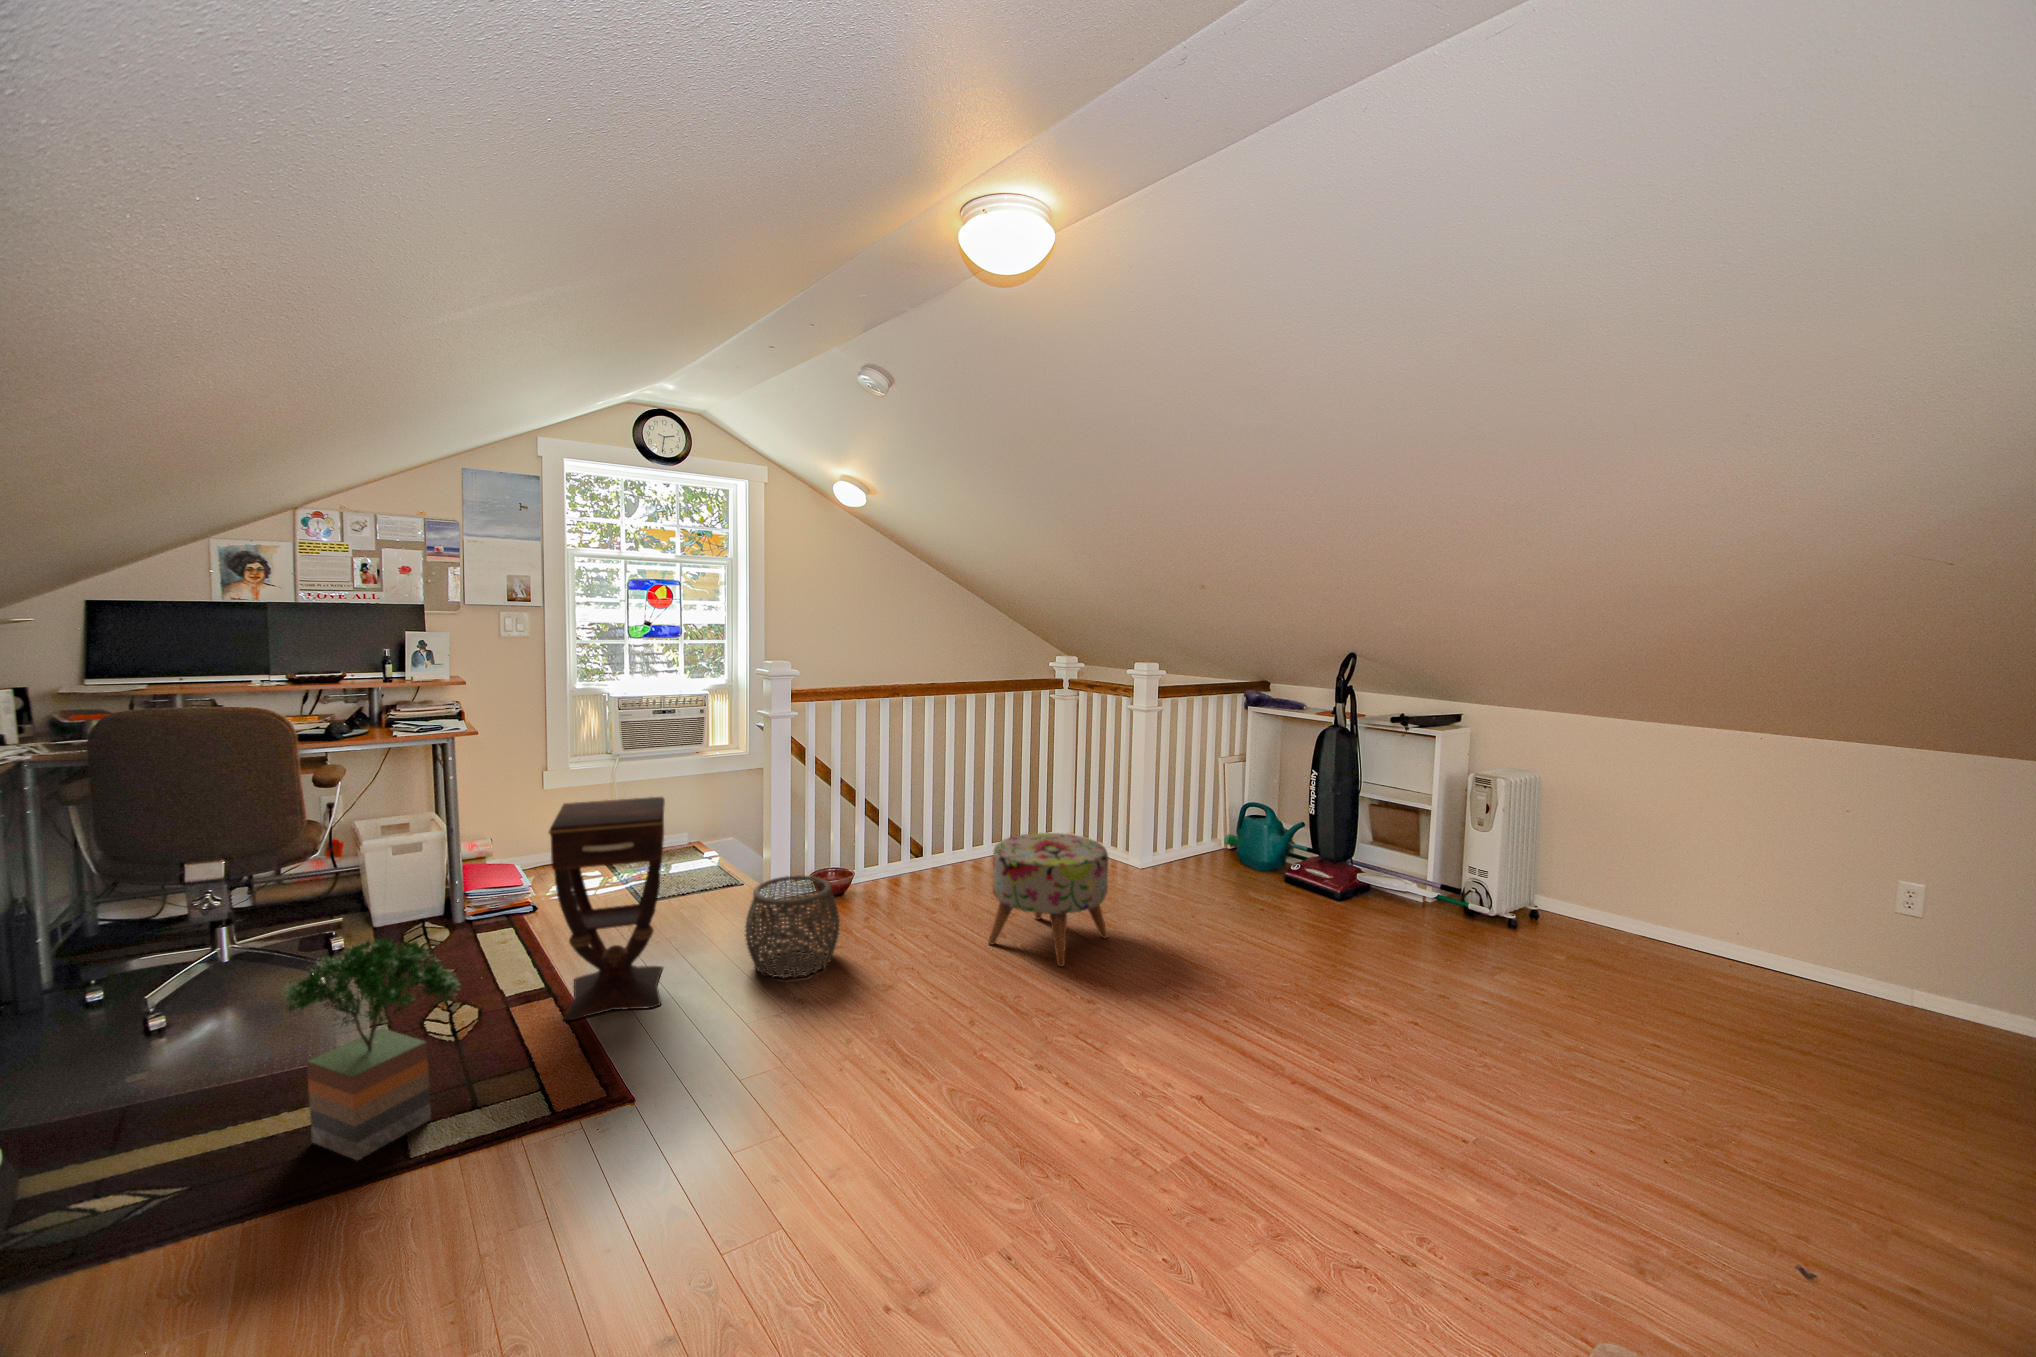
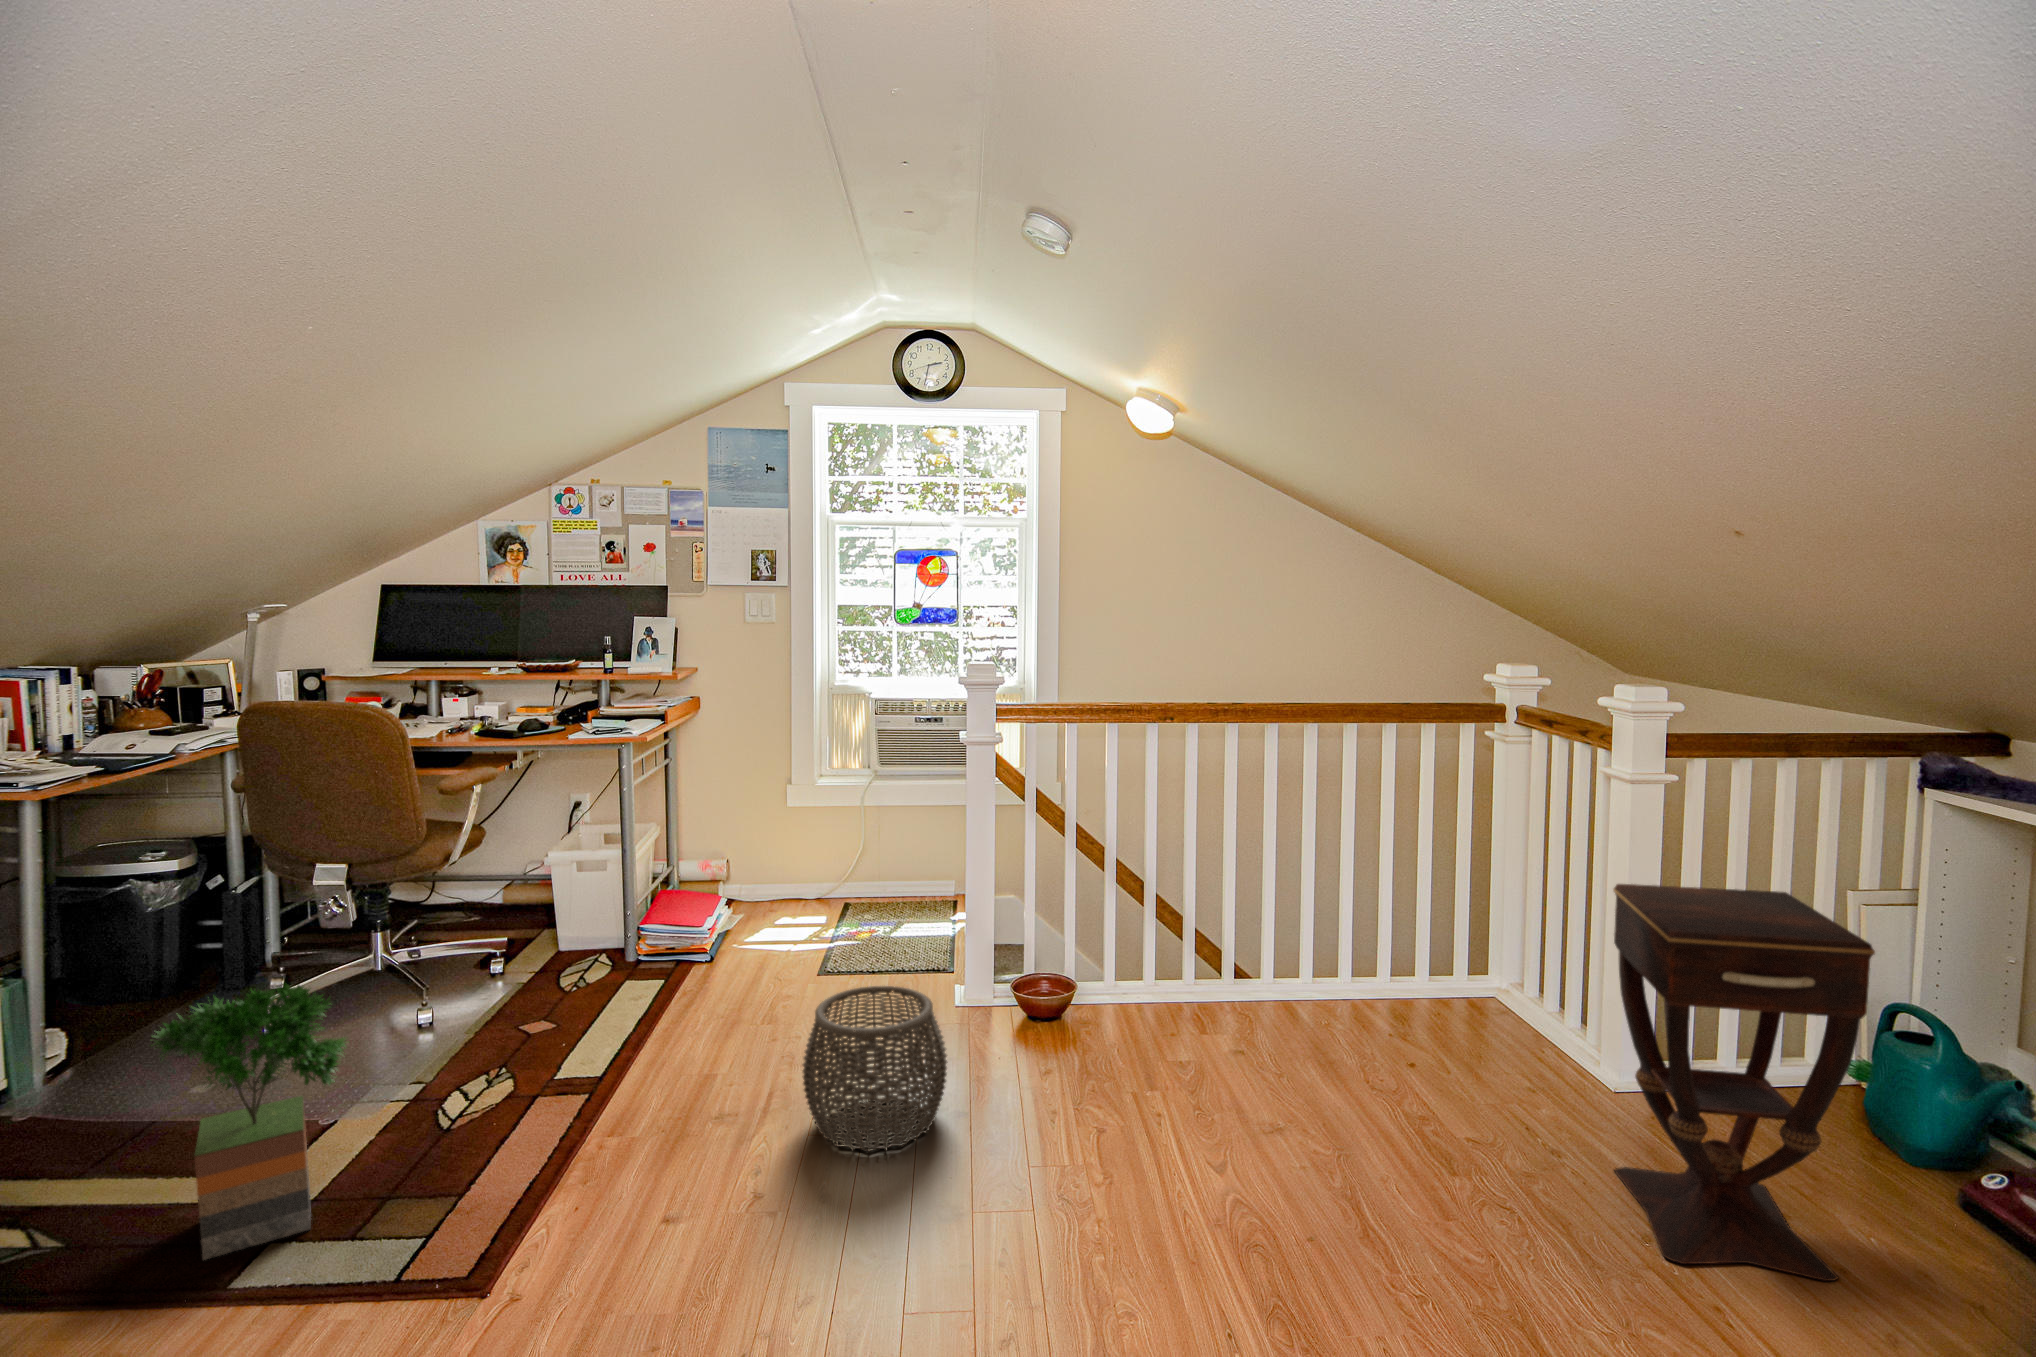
side table: present [549,797,665,1020] -> present [1613,884,1875,1281]
ottoman: present [988,833,1108,966] -> none [1183,987,1421,1269]

